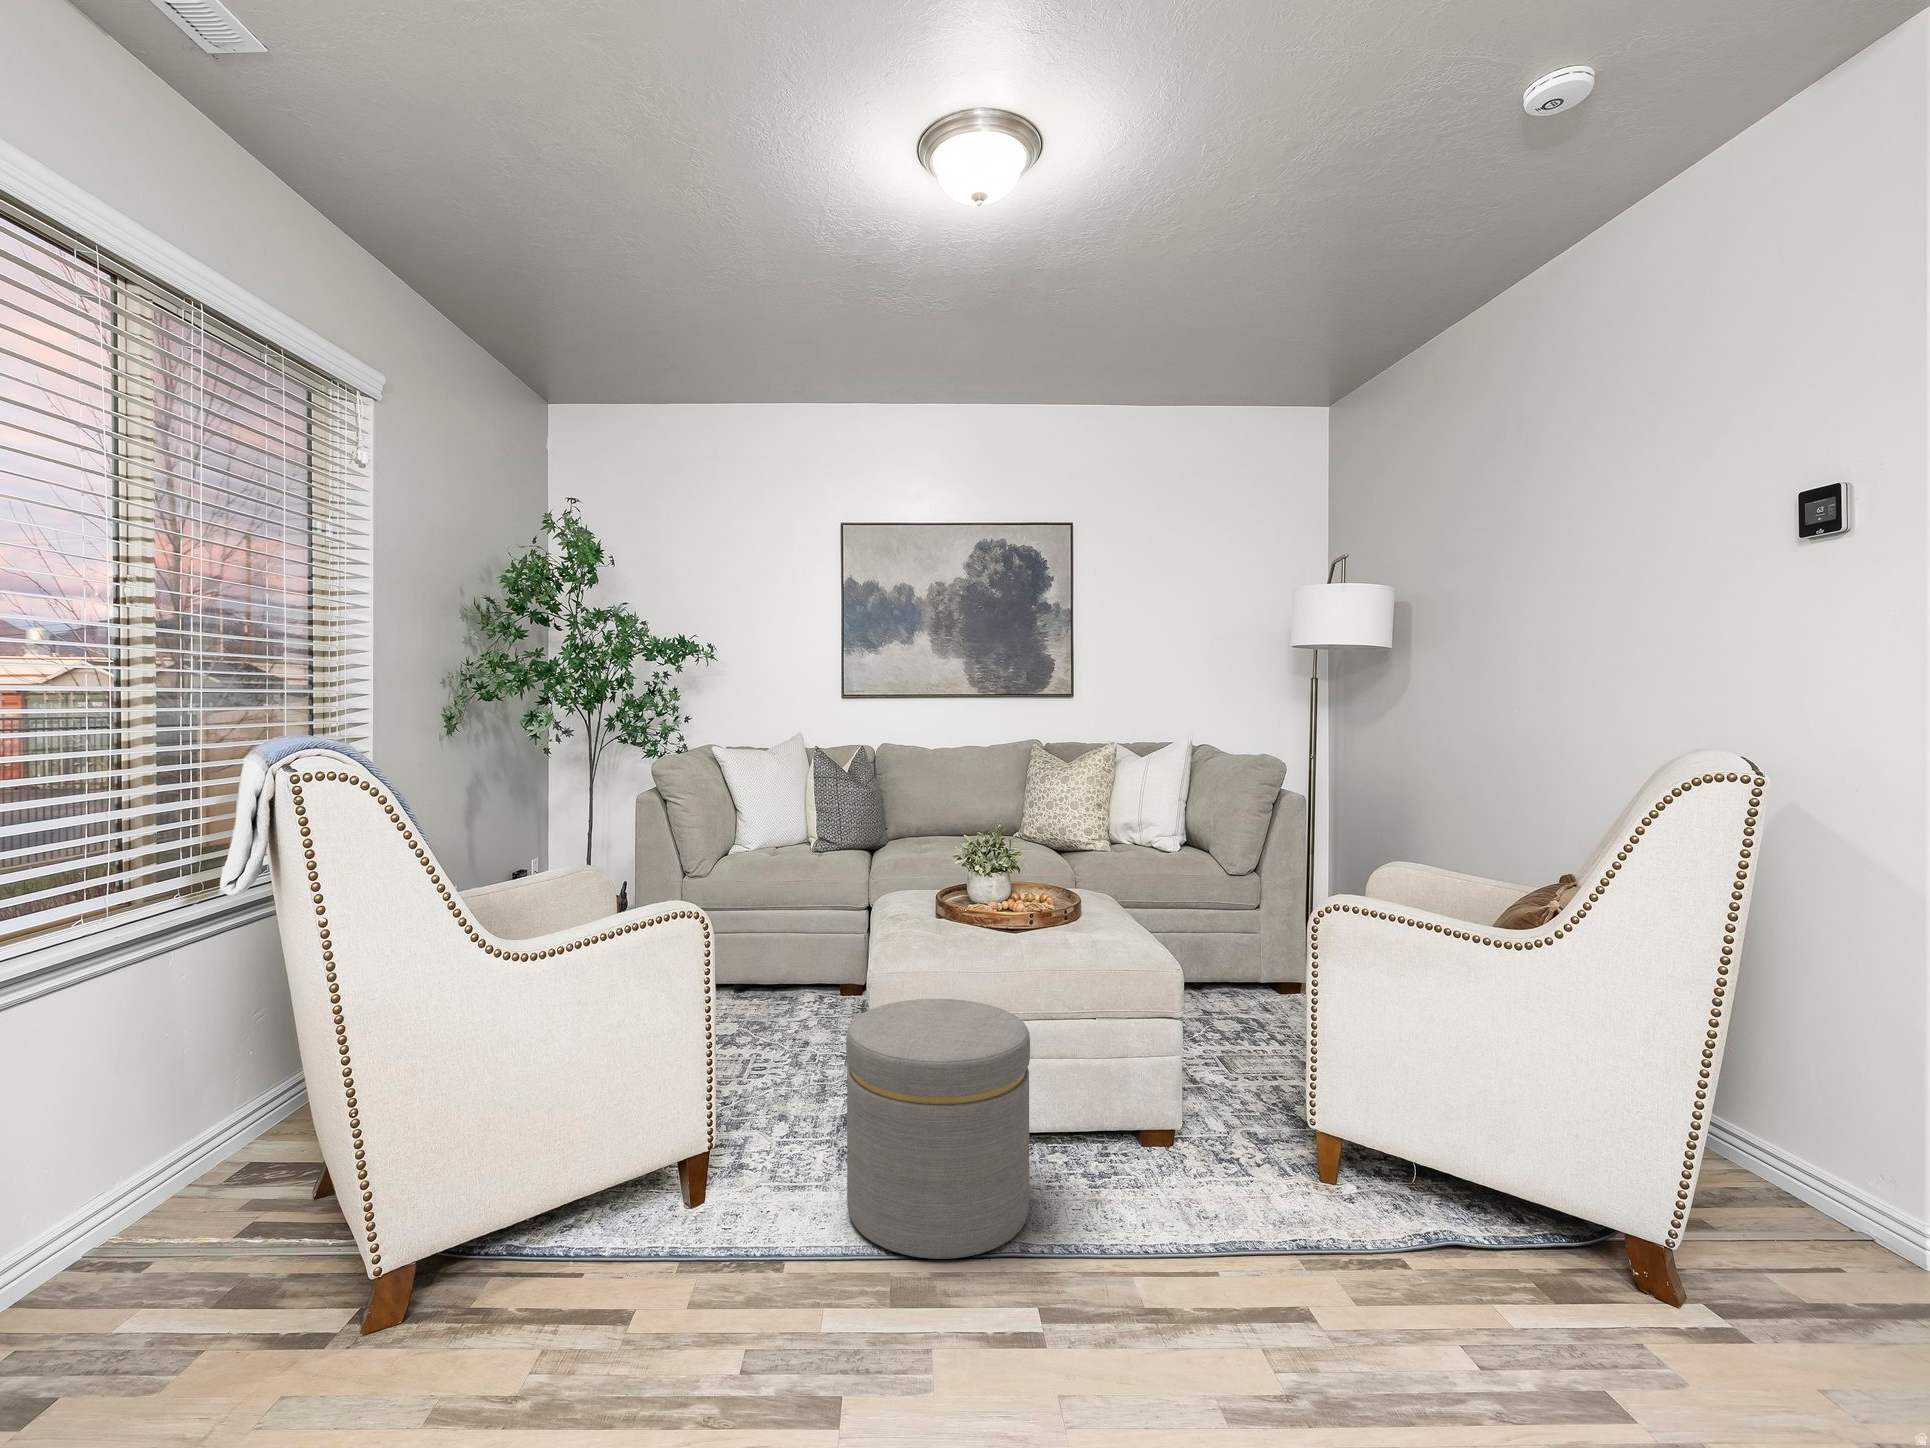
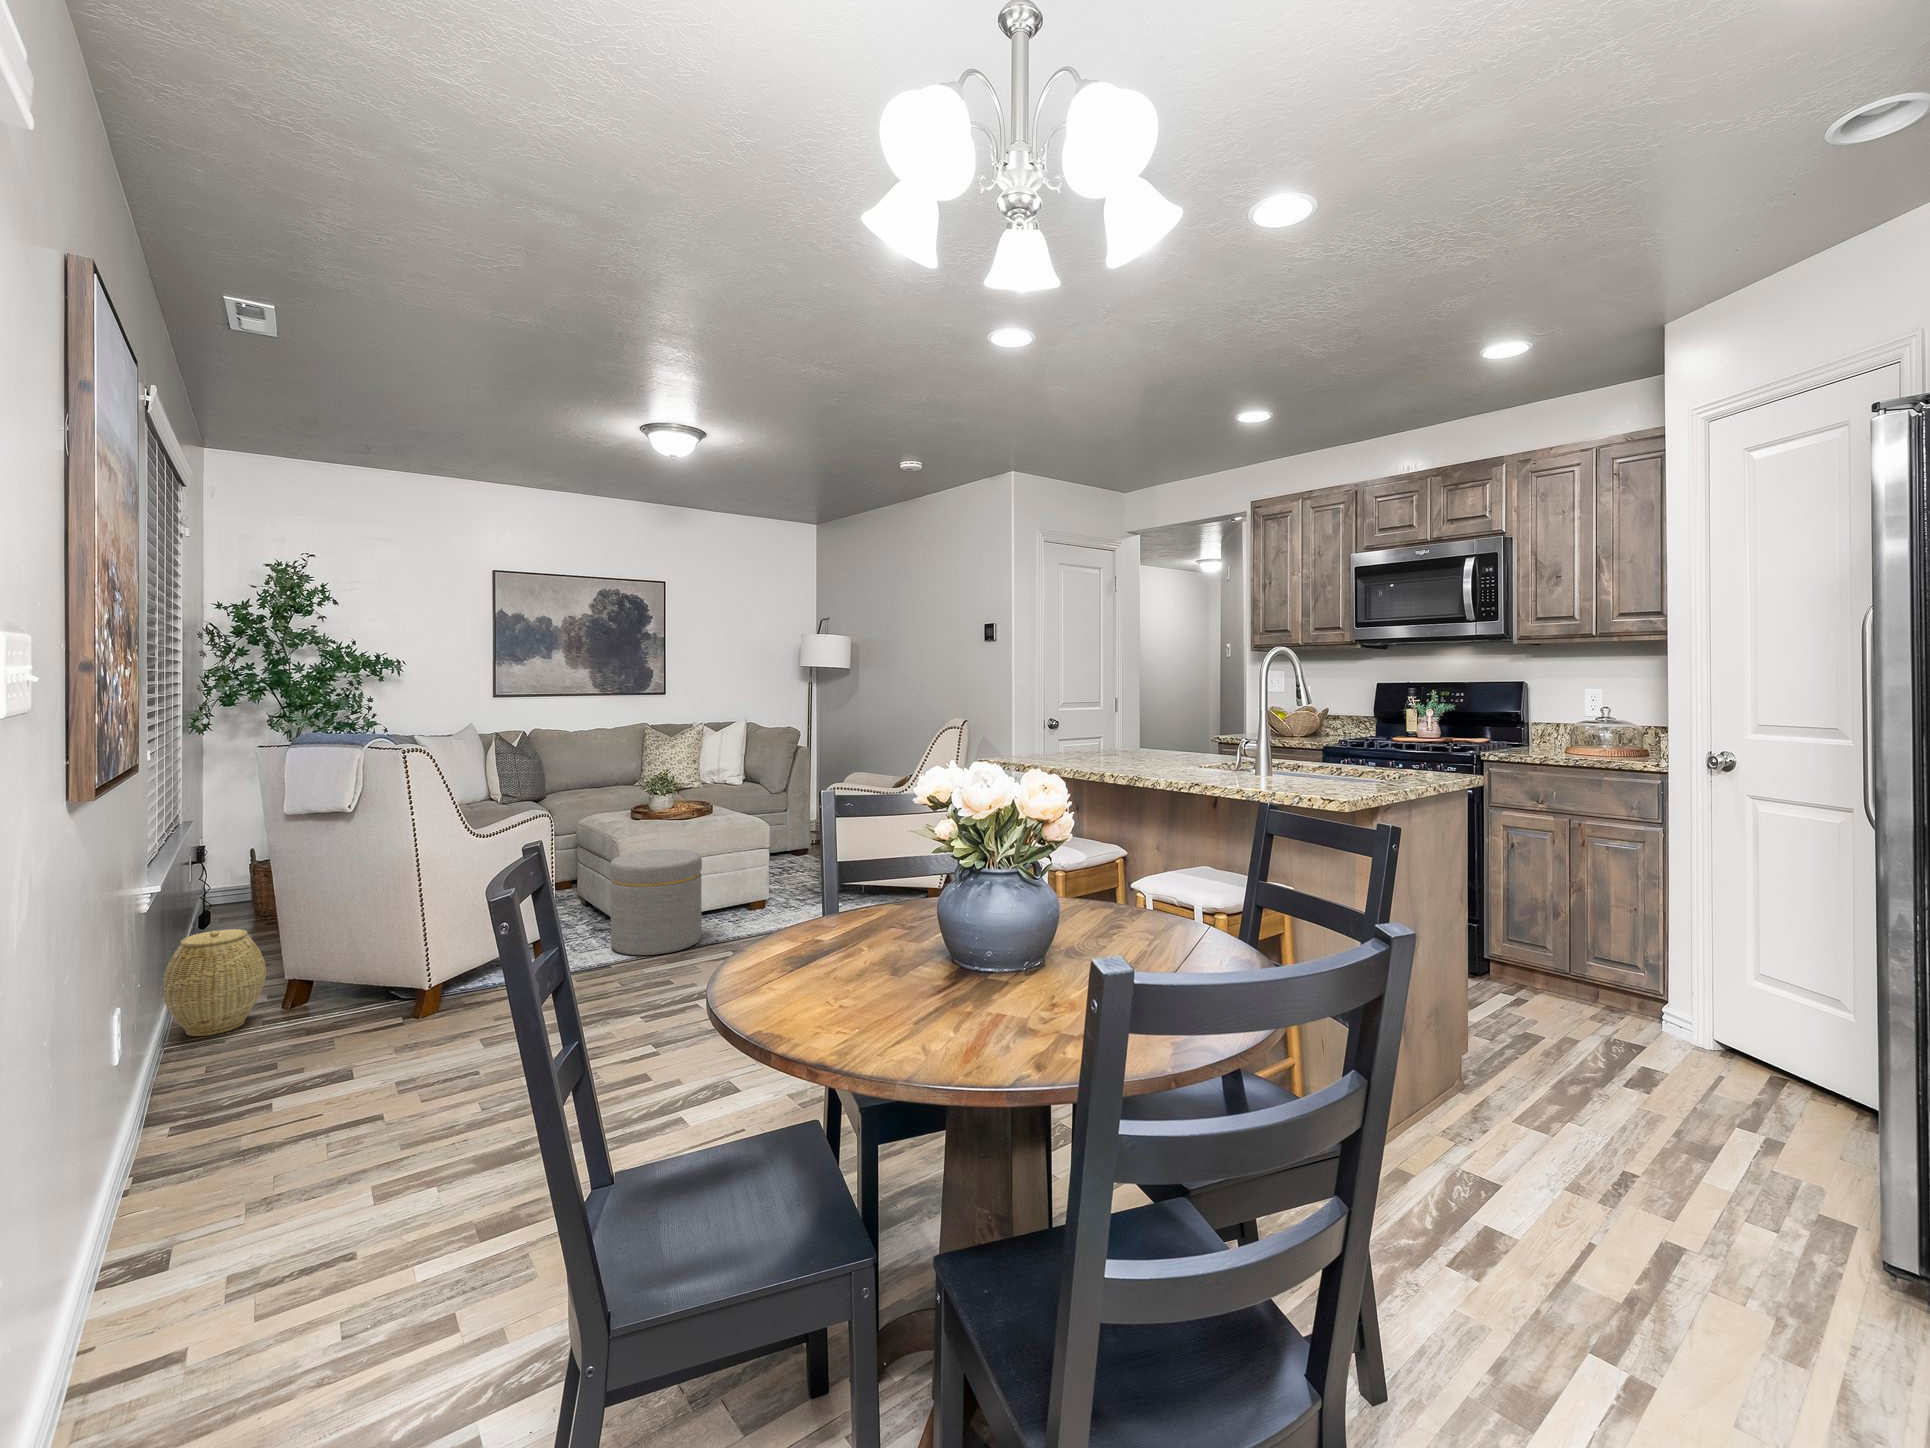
woven basket: none [88,1070,260,1270] -> present [163,929,266,1036]

